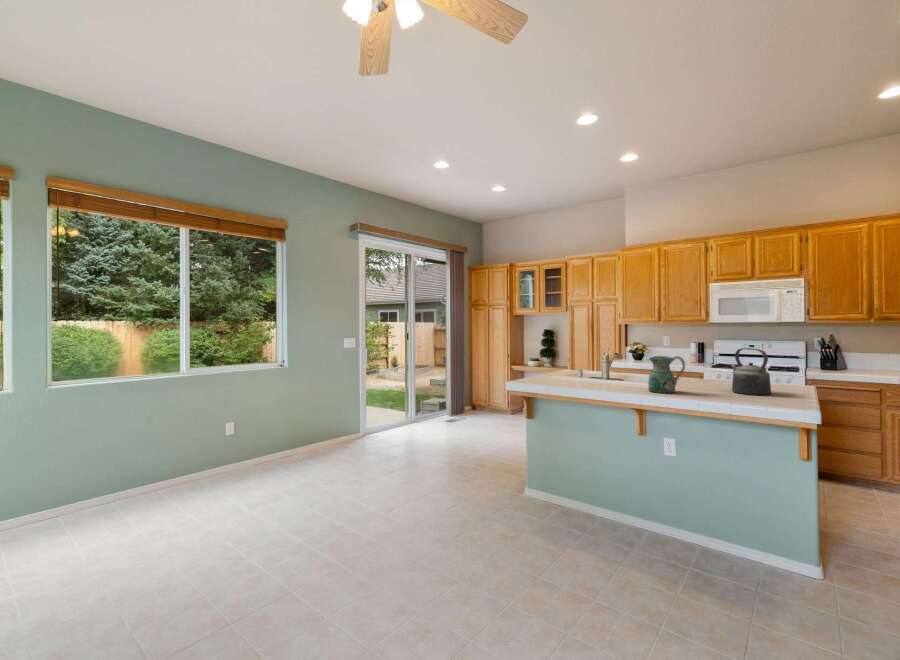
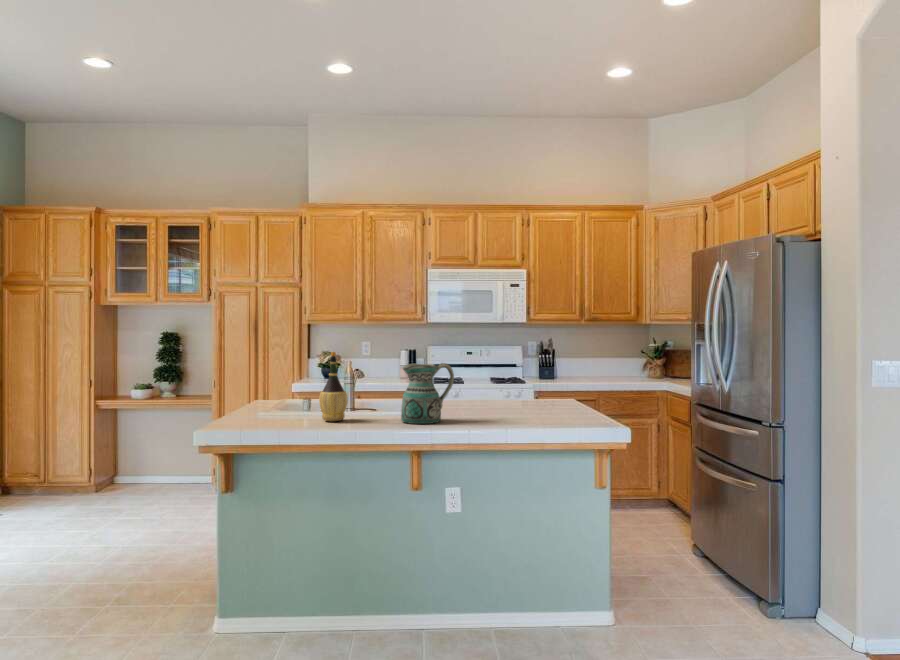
wine bottle: none [600,348,617,387] -> present [319,352,347,421]
kettle: present [731,348,771,395] -> none [499,350,551,416]

